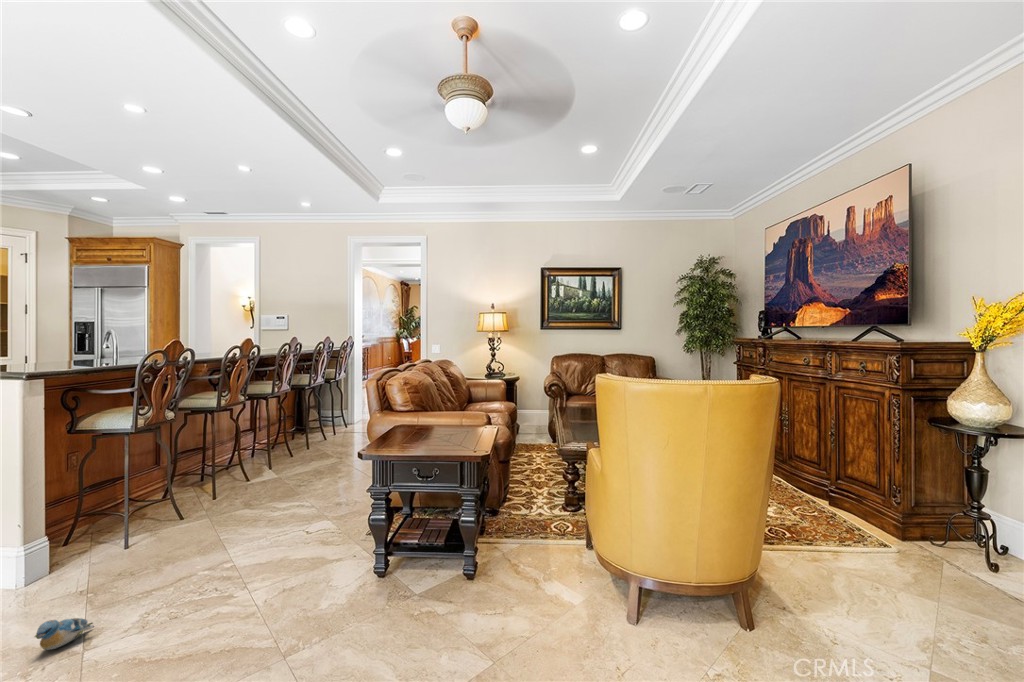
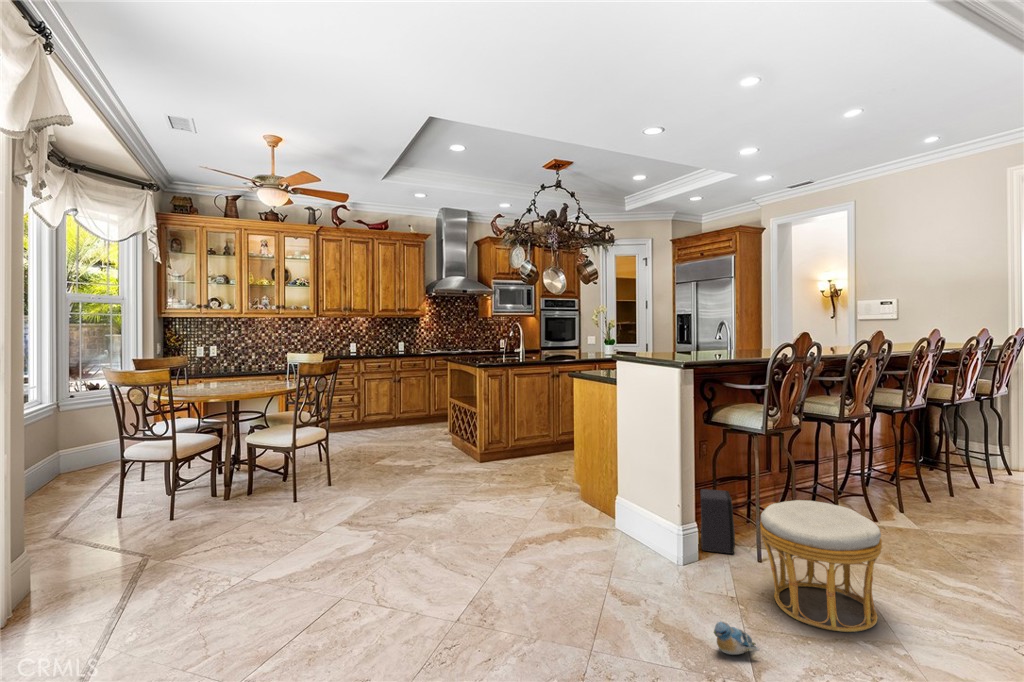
ottoman: none [117,476,225,582] -> present [760,500,882,632]
speaker: none [57,493,102,561] -> present [700,489,735,554]

